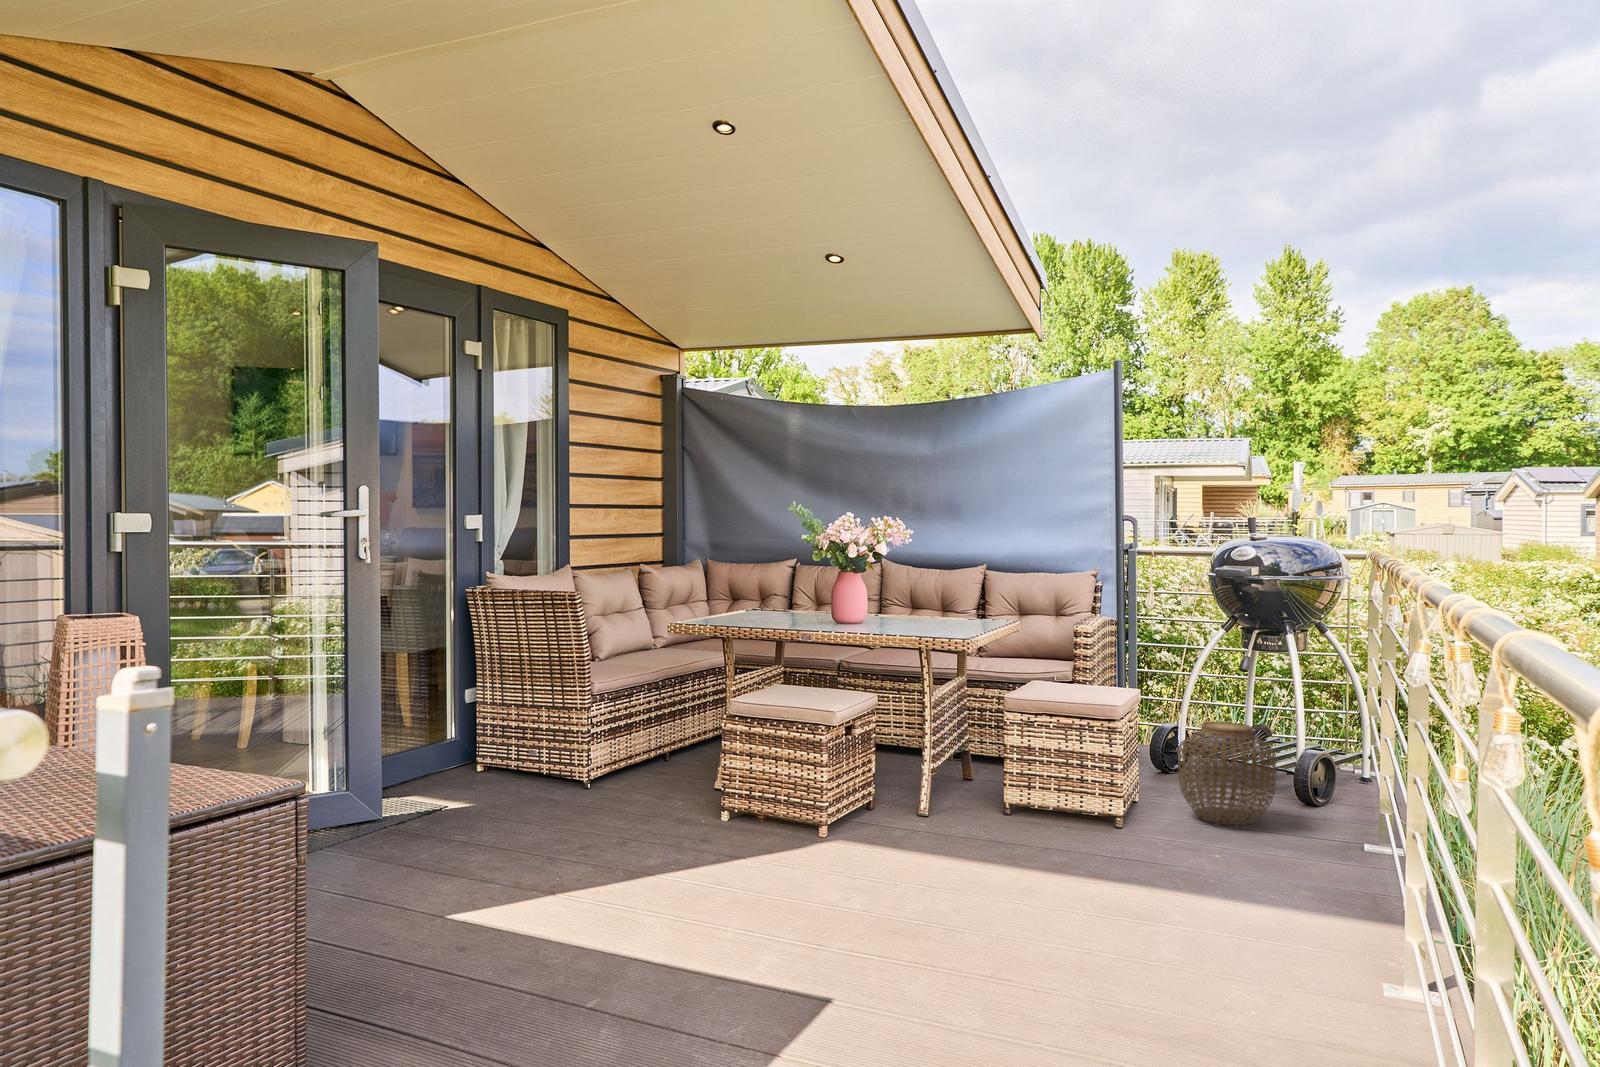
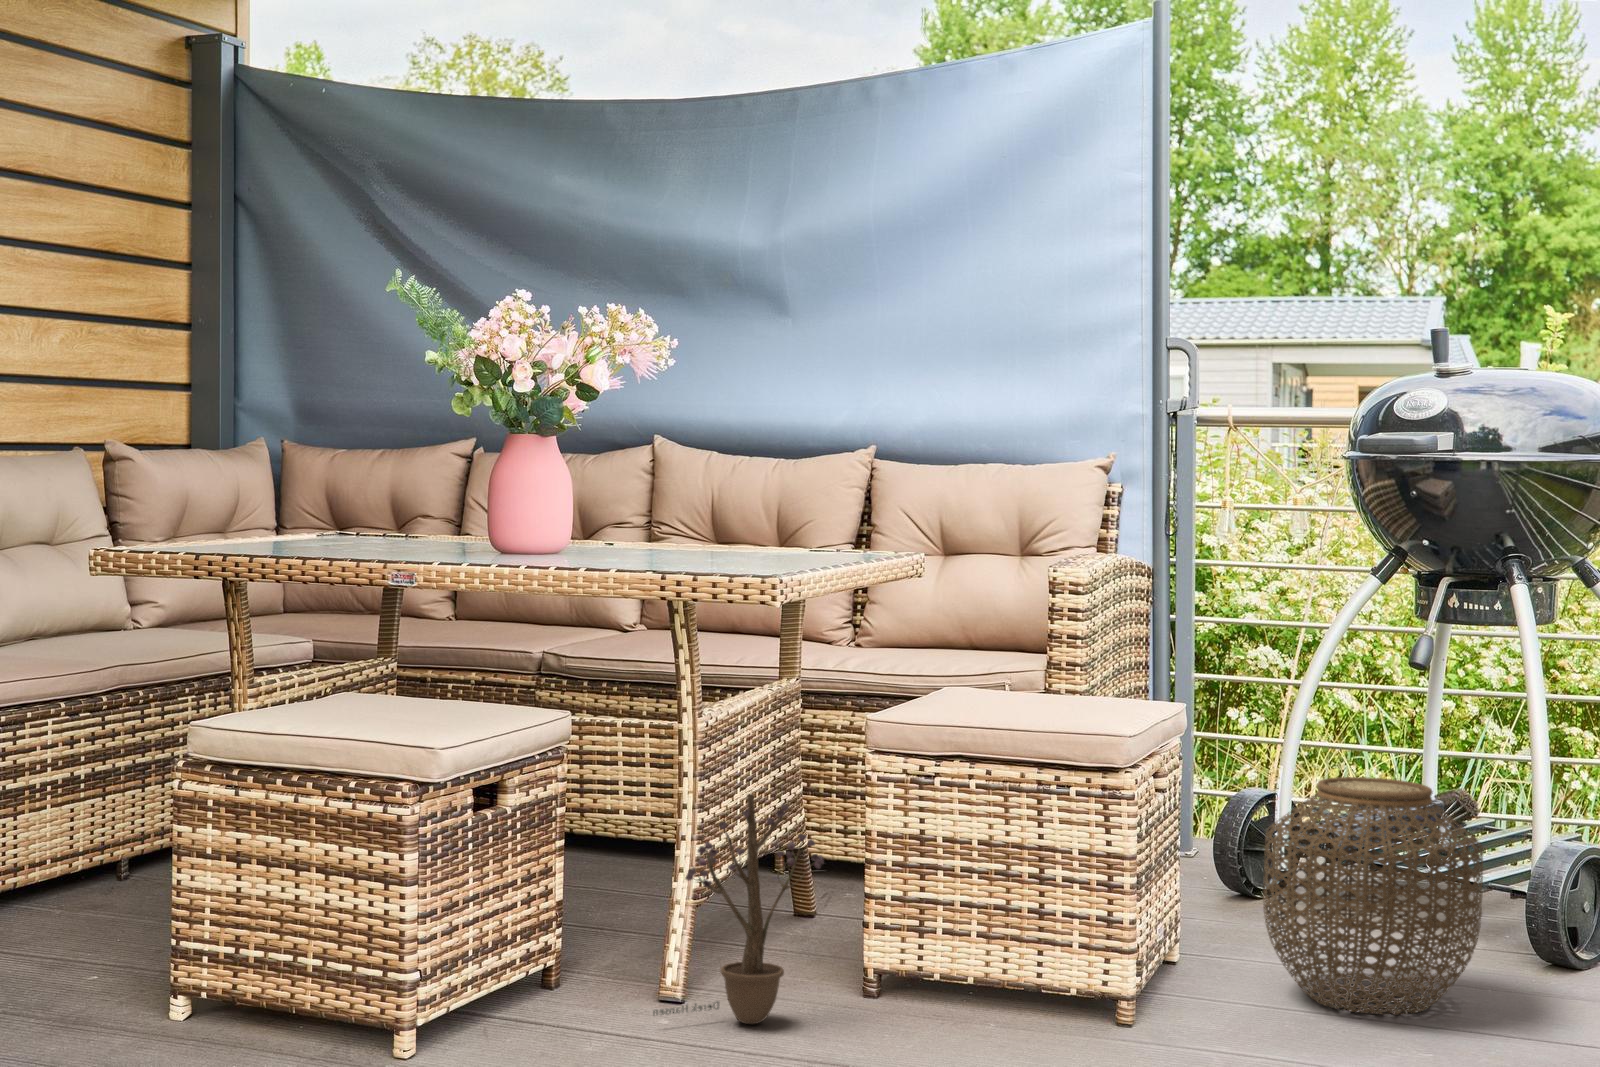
decorative plant: none [920,729,990,826] -> present [653,794,824,1024]

